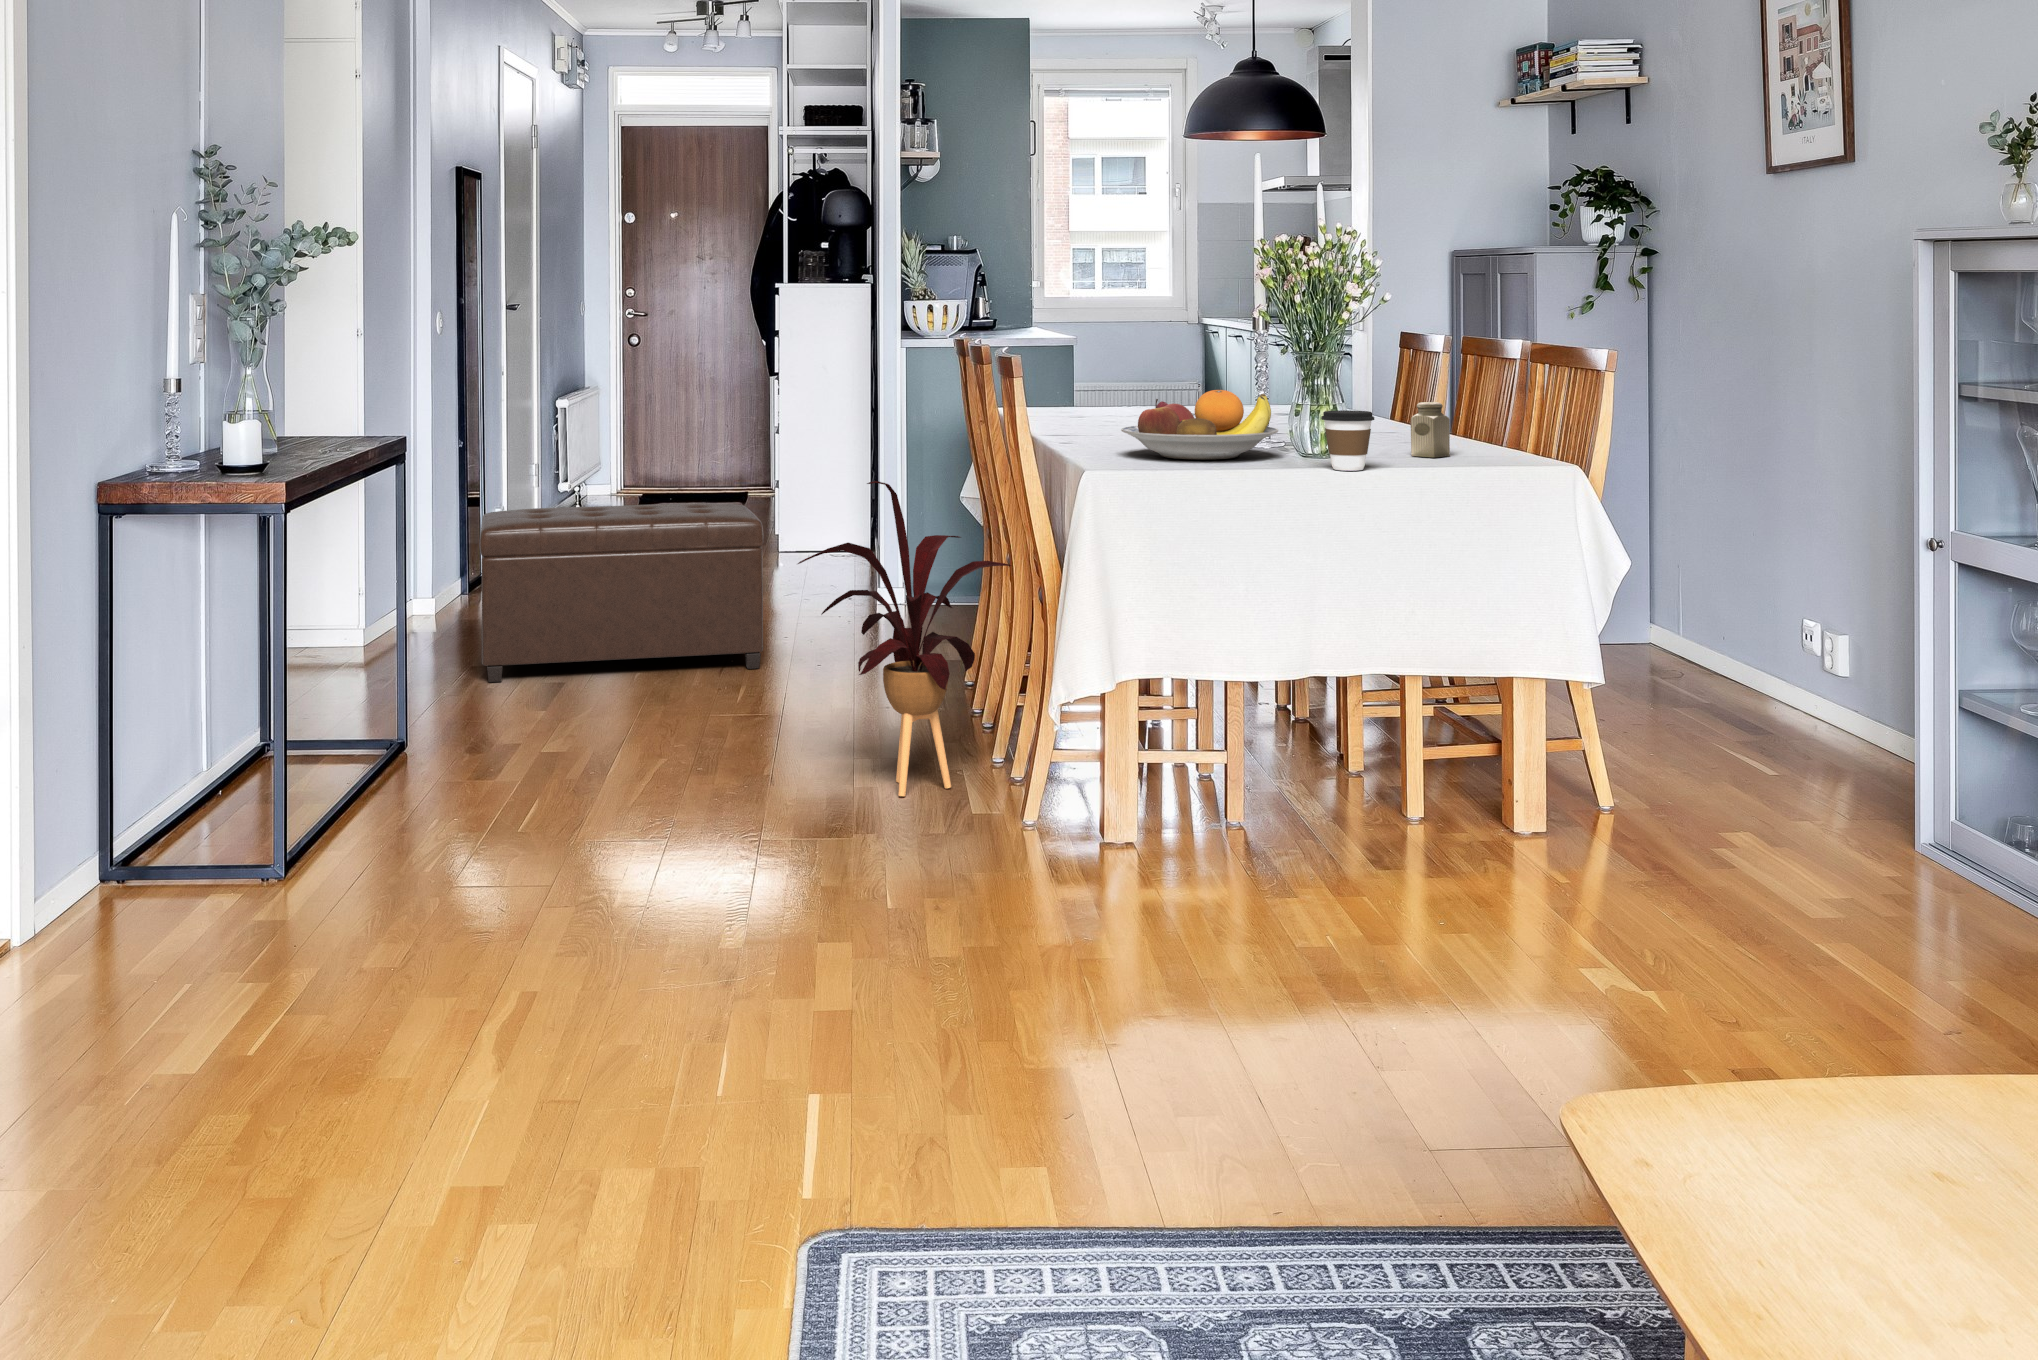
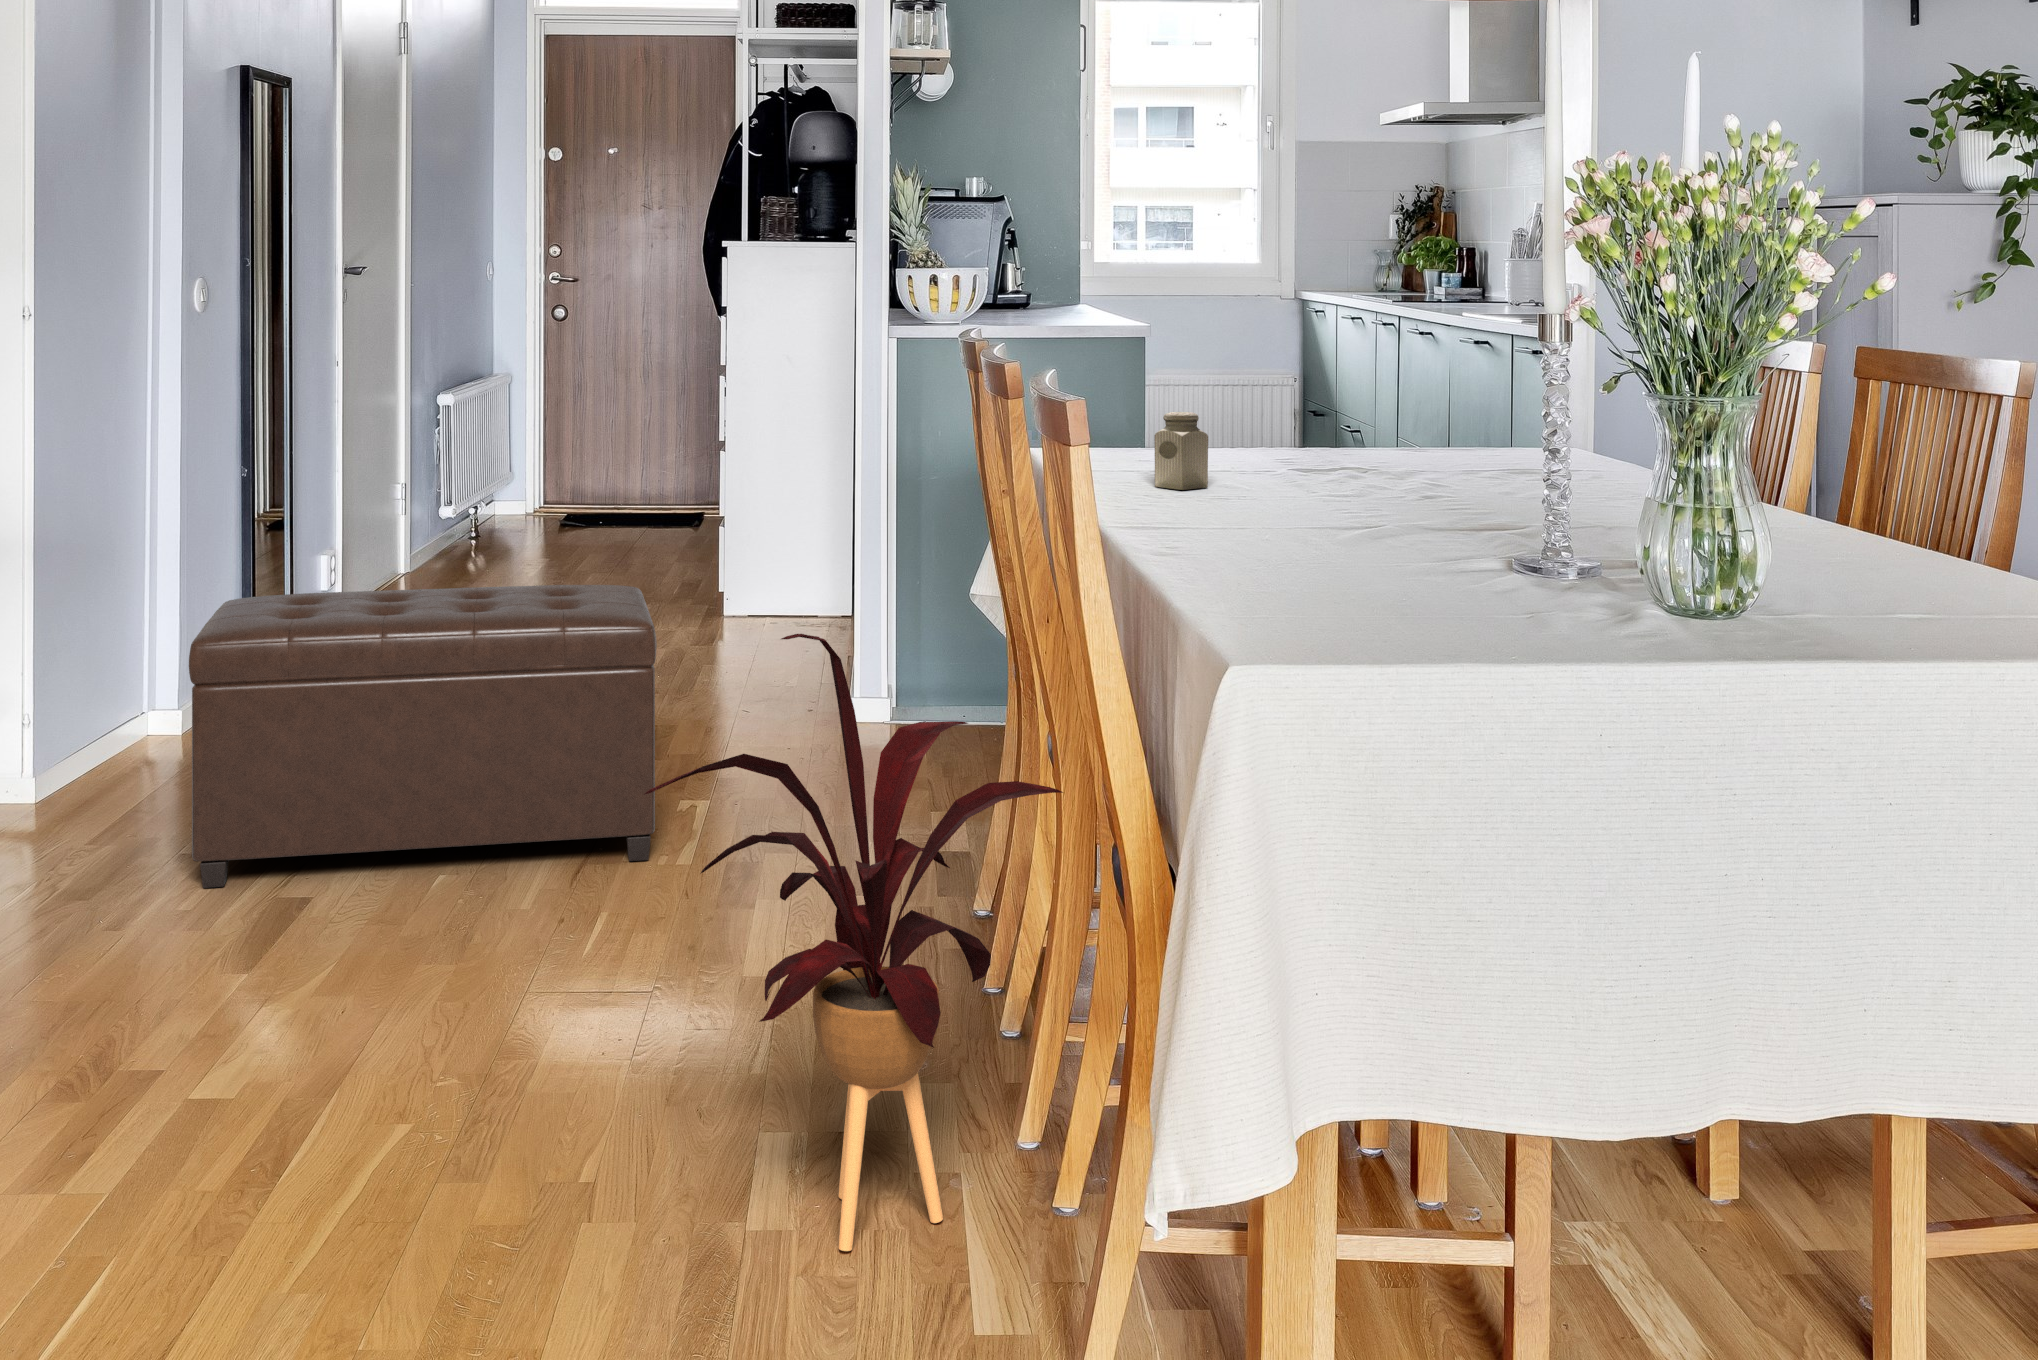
fruit bowl: present [1121,390,1278,460] -> none [1284,466,1606,610]
salt shaker: present [1411,402,1450,457] -> present [1154,412,1208,490]
coffee cup: present [1321,410,1374,471] -> none [1731,525,1853,660]

